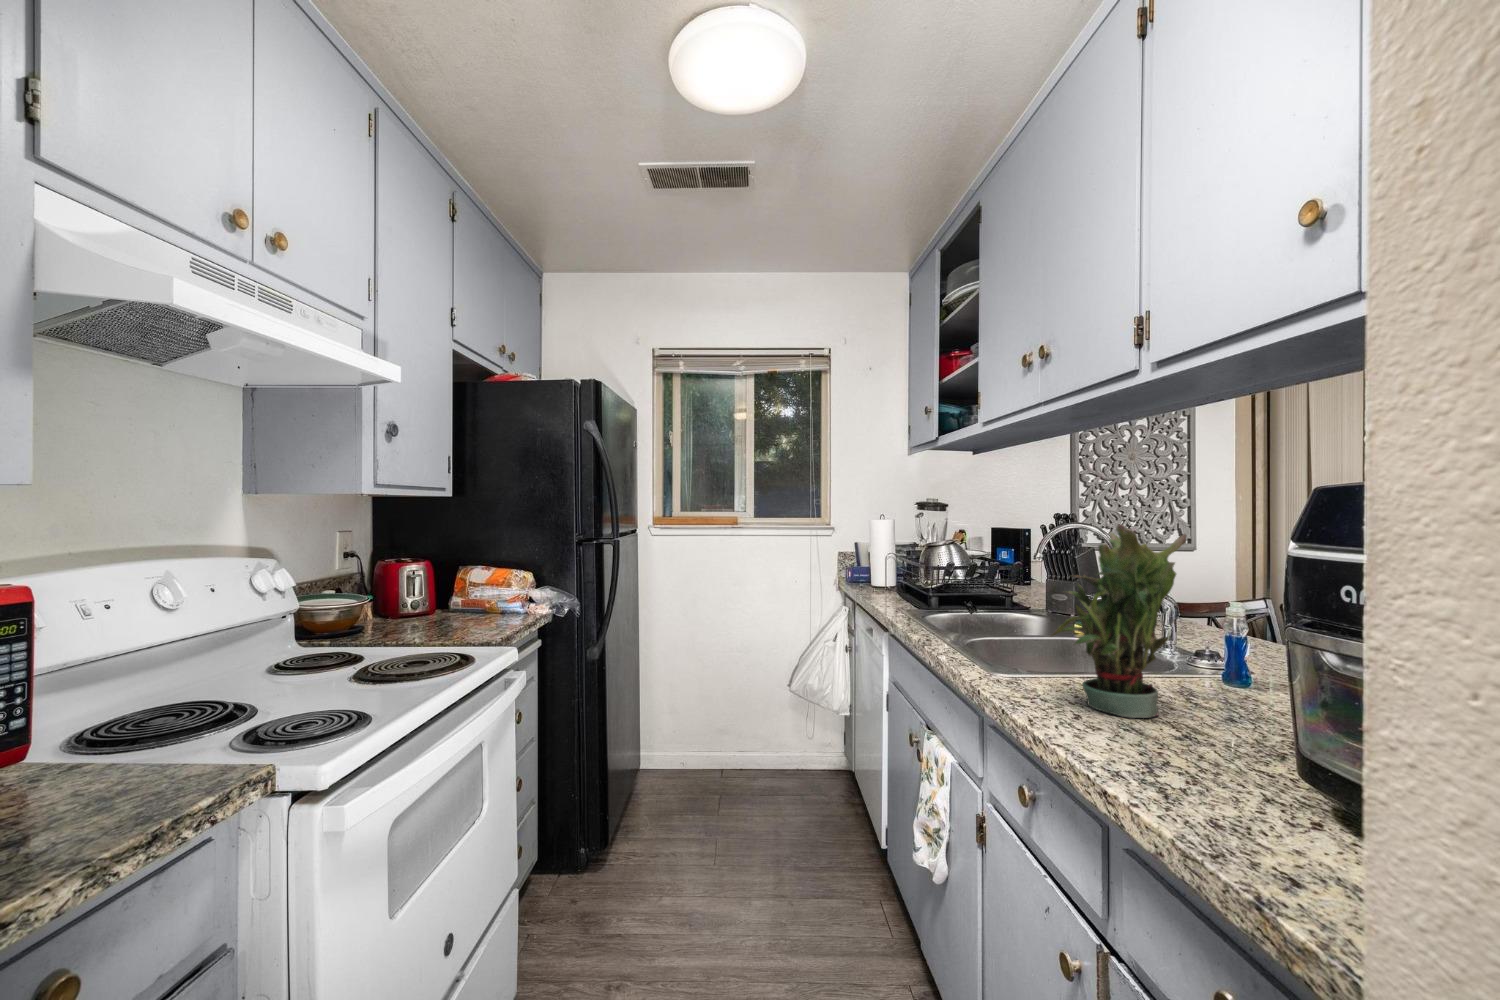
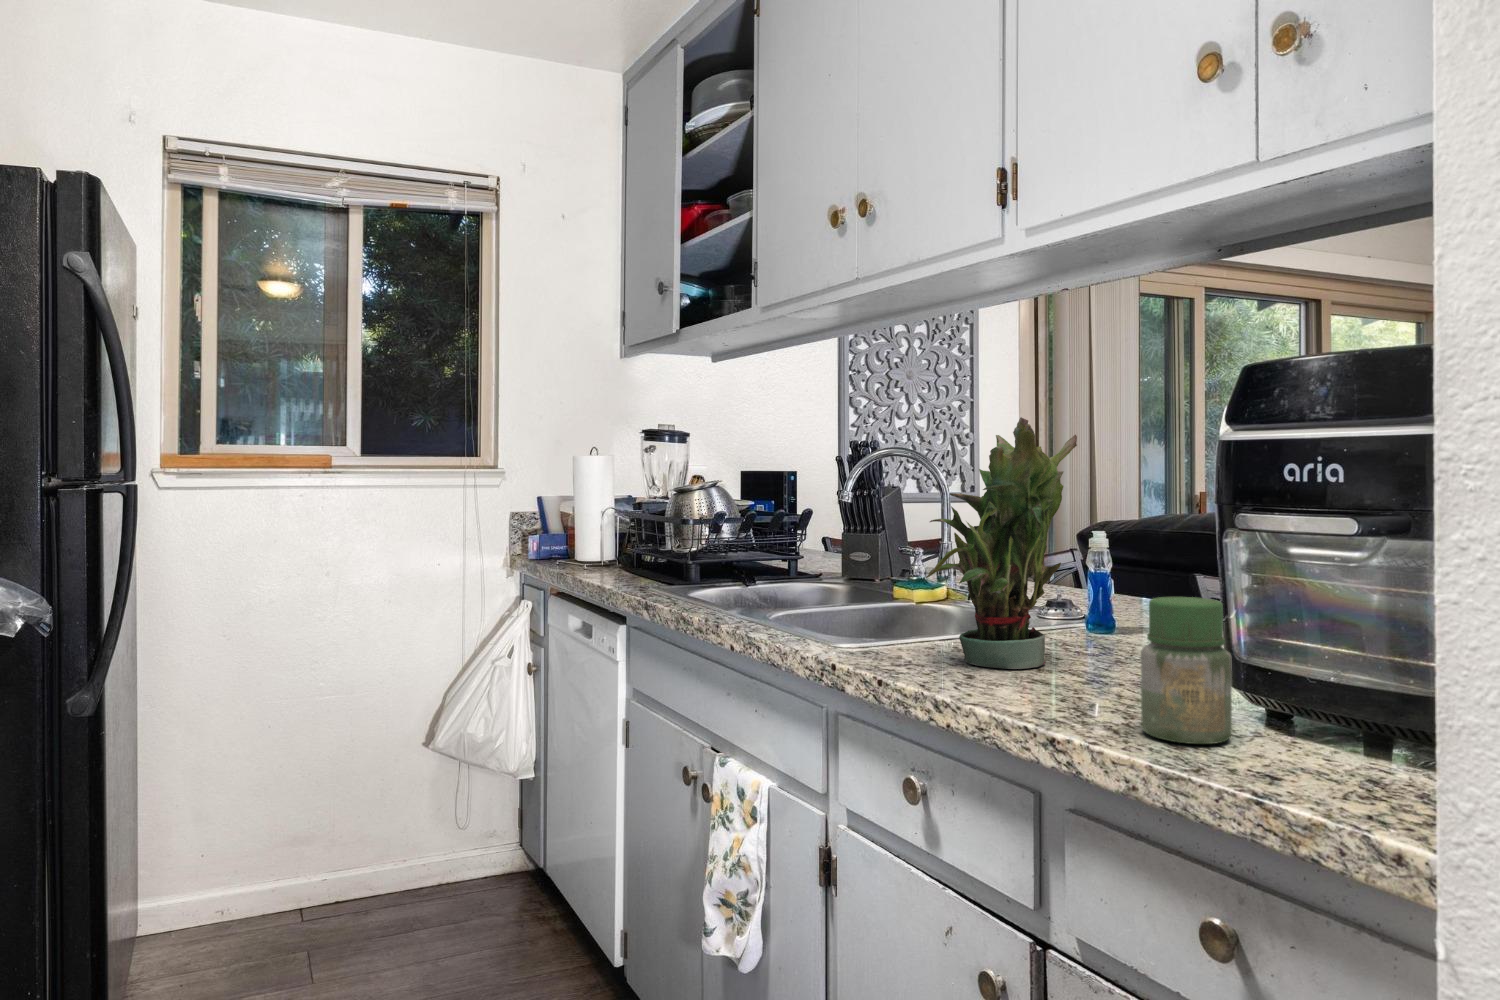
jar: none [1192,691,1285,832] -> present [1141,597,1232,744]

